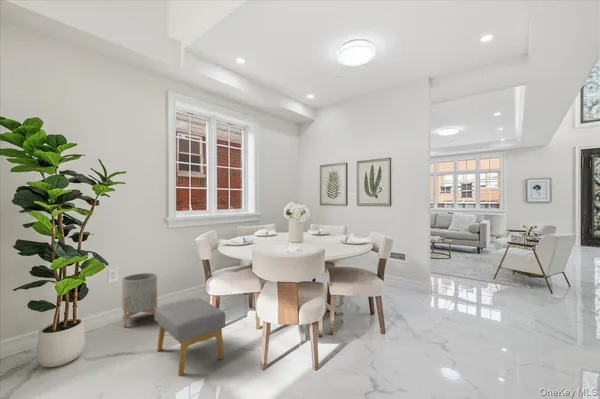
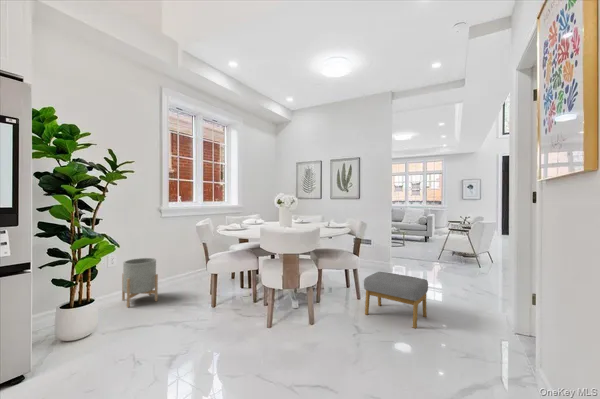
footstool: present [156,298,225,376] -> present [364,272,428,328]

